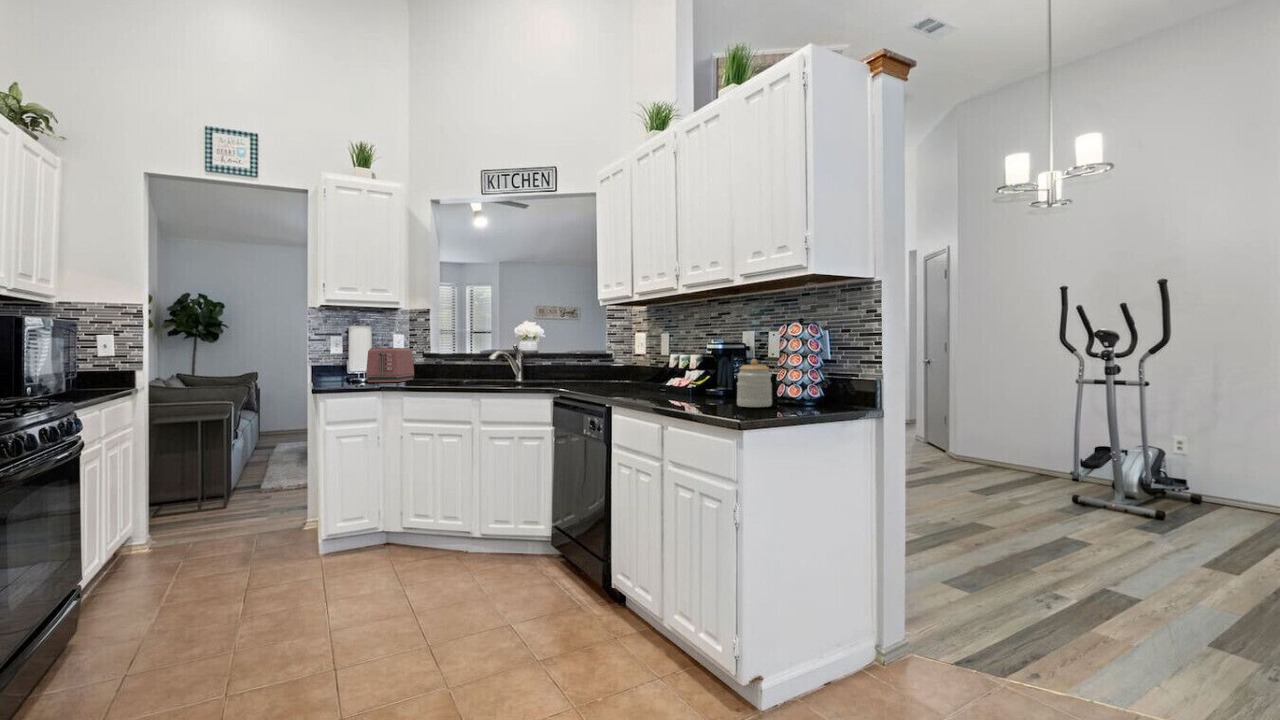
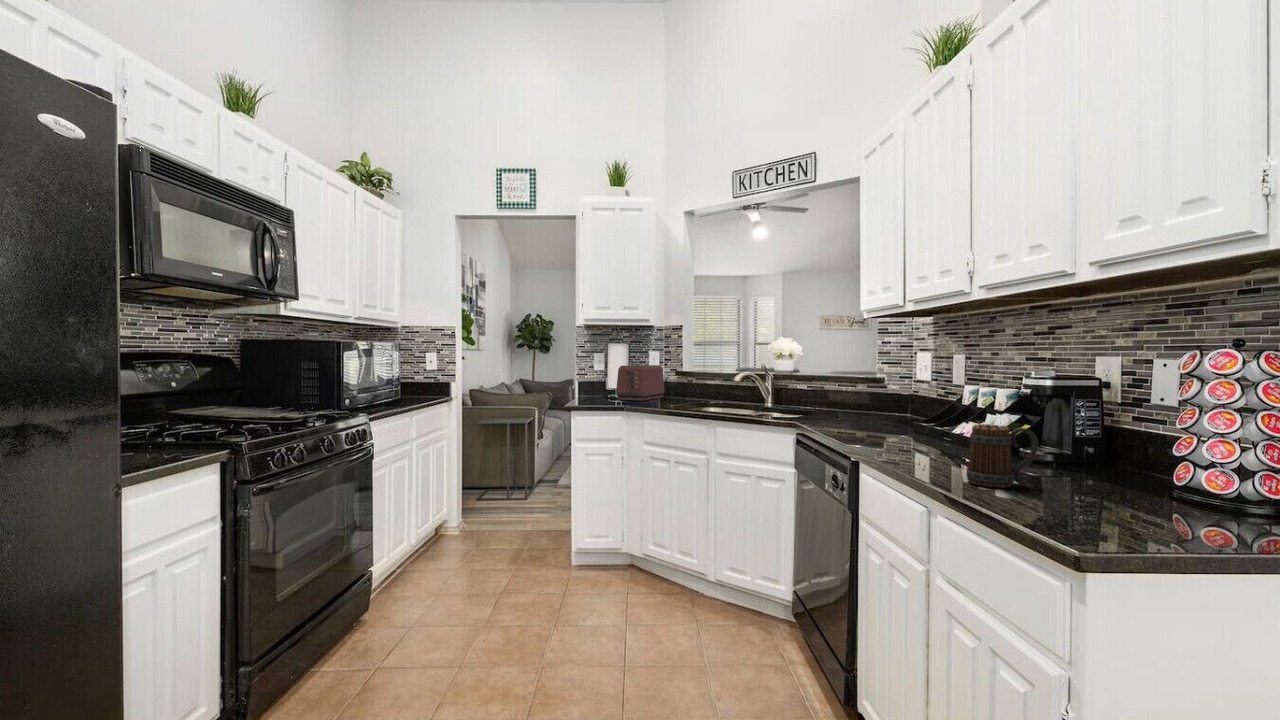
jar: present [737,359,772,407] -> none [1079,416,1164,509]
mug: none [681,370,717,406] -> present [966,424,1038,487]

